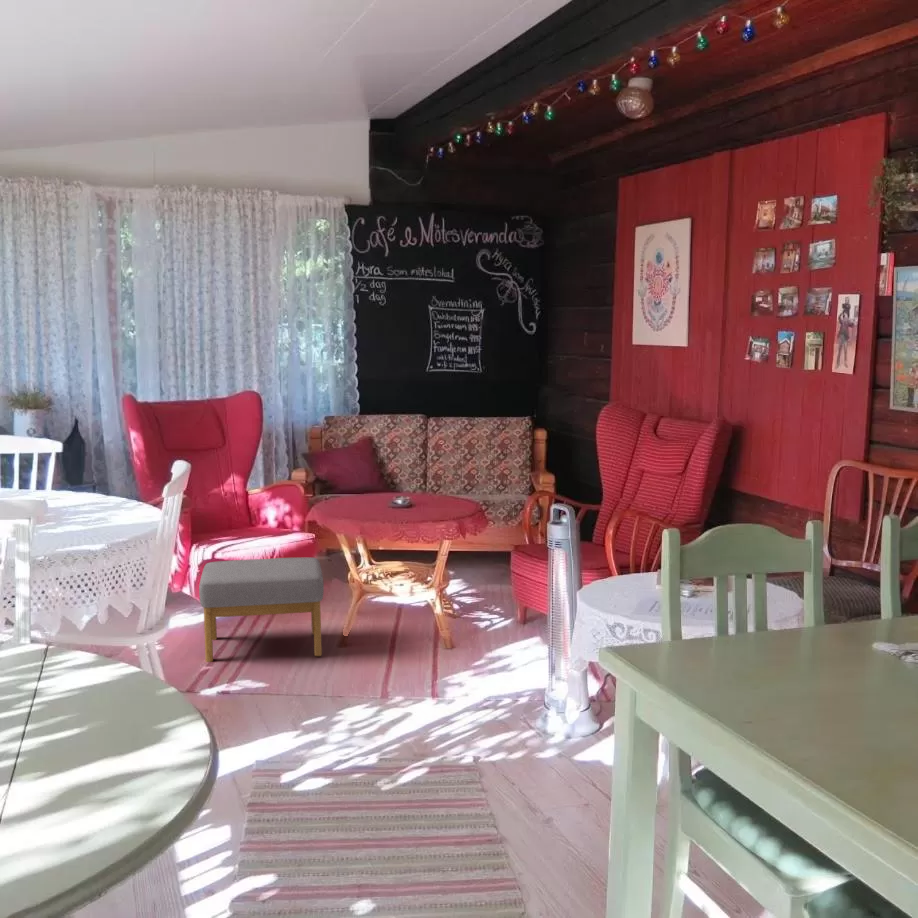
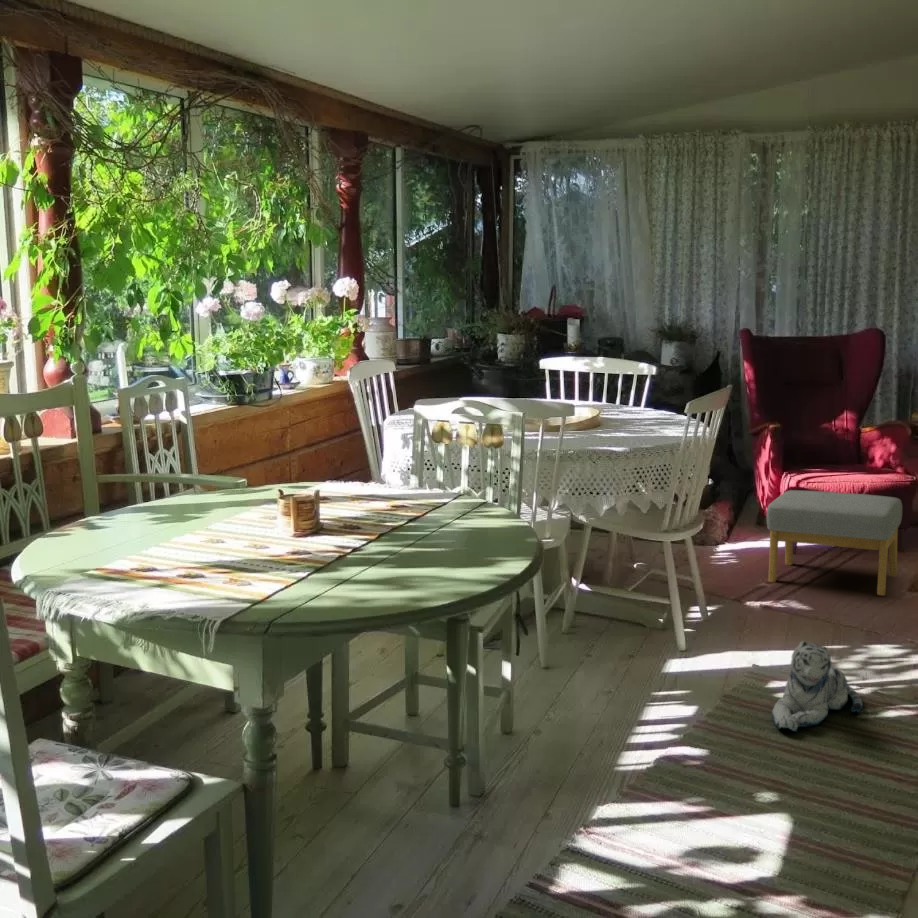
plush toy: none [307,728,385,829] -> present [772,642,863,731]

